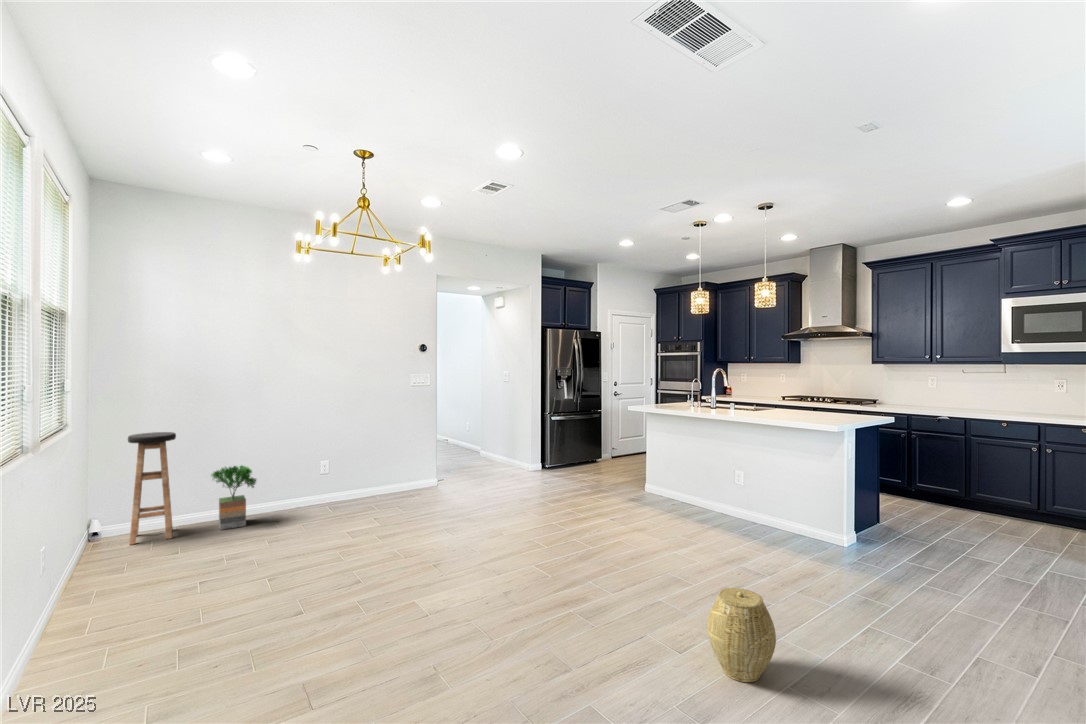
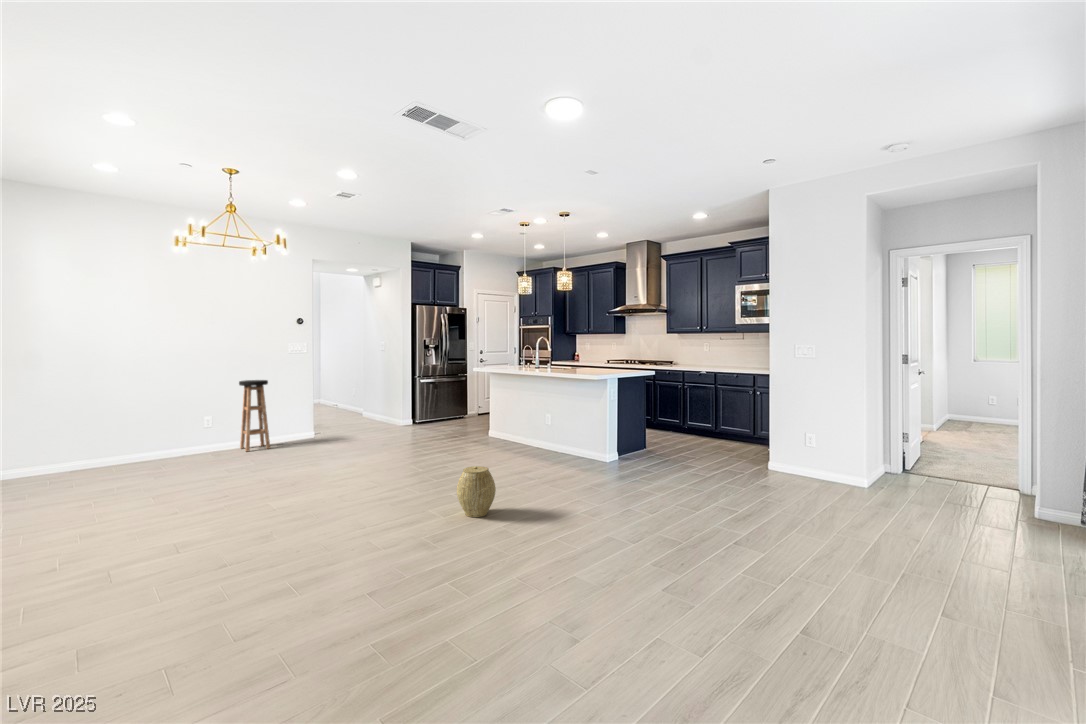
bar stool: present [128,432,176,545] -> present [239,380,270,451]
potted tree: present [211,465,256,530] -> none [107,417,151,469]

